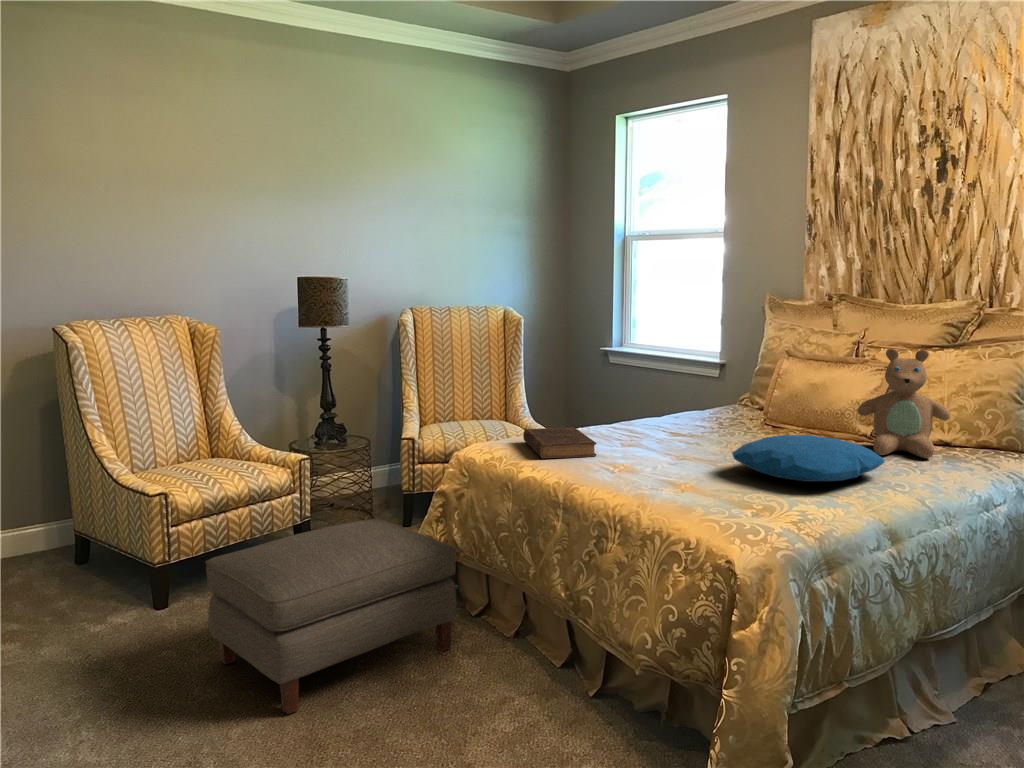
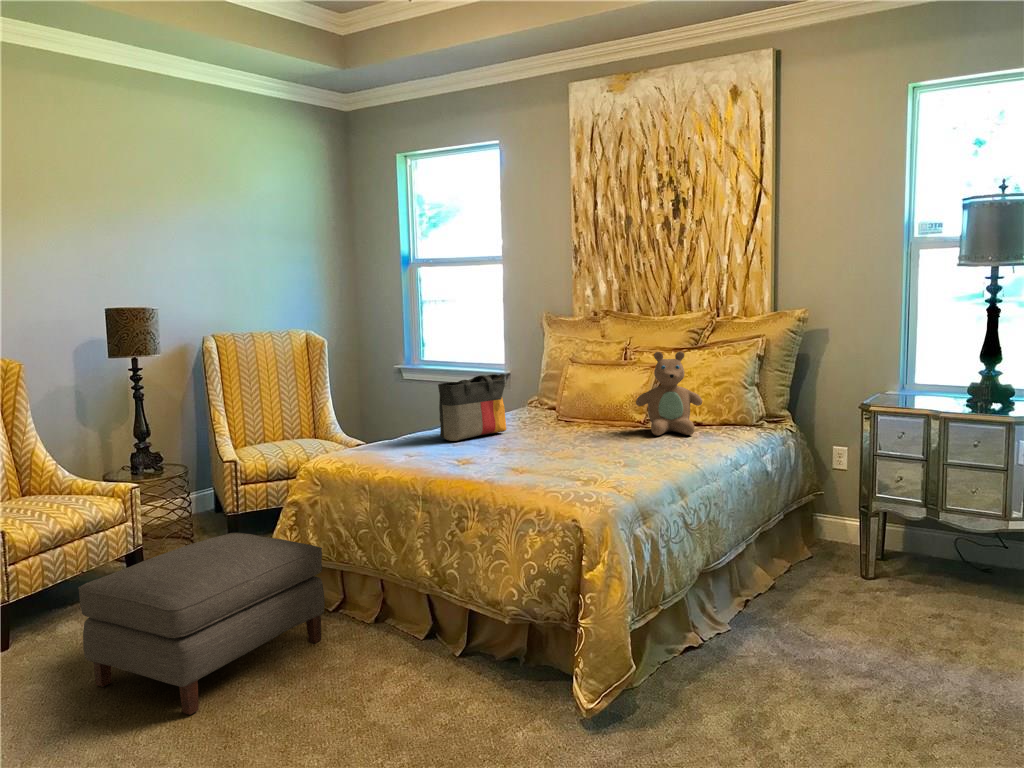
tote bag: none [610,365,696,440] -> present [438,374,506,441]
book: present [523,427,597,459] -> none [366,434,437,461]
pillow: present [732,435,884,481] -> none [553,423,666,458]

